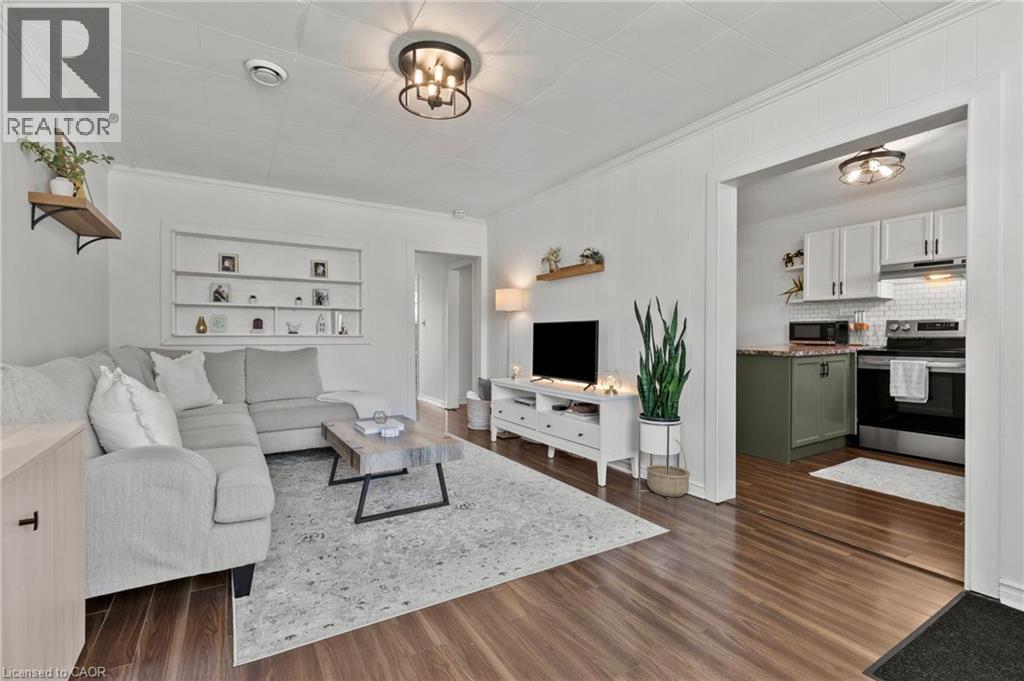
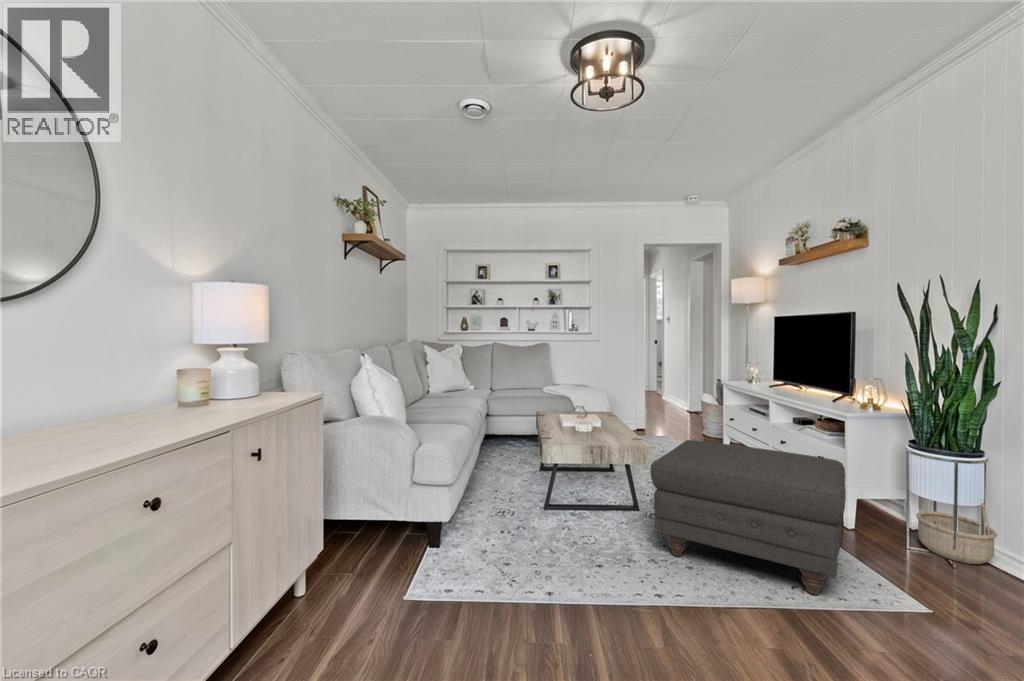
ottoman: none [479,433,628,541] -> present [650,440,846,594]

